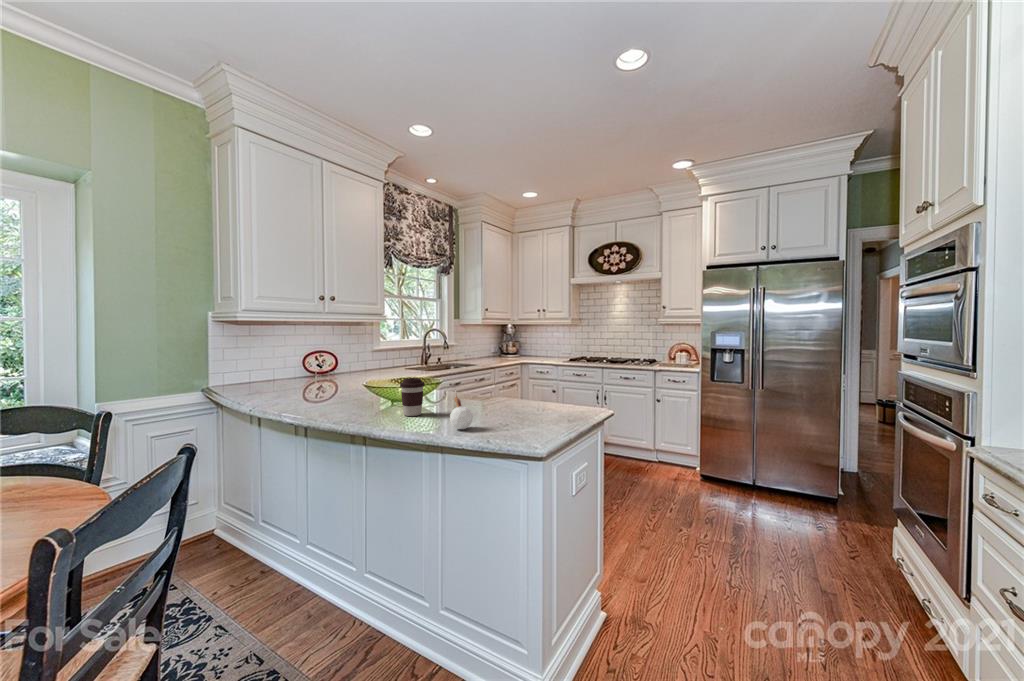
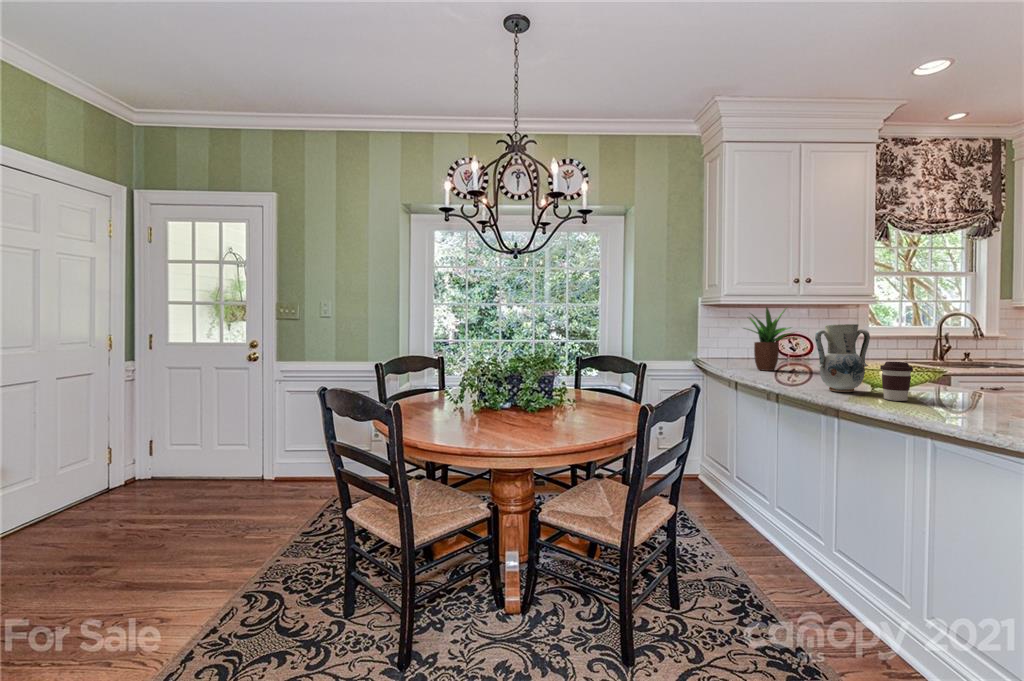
potted plant: none [262,322,329,392] -> present [744,307,797,371]
vase: none [341,343,389,412] -> present [815,324,870,392]
candle: present [450,395,473,429] -> none [940,374,976,419]

